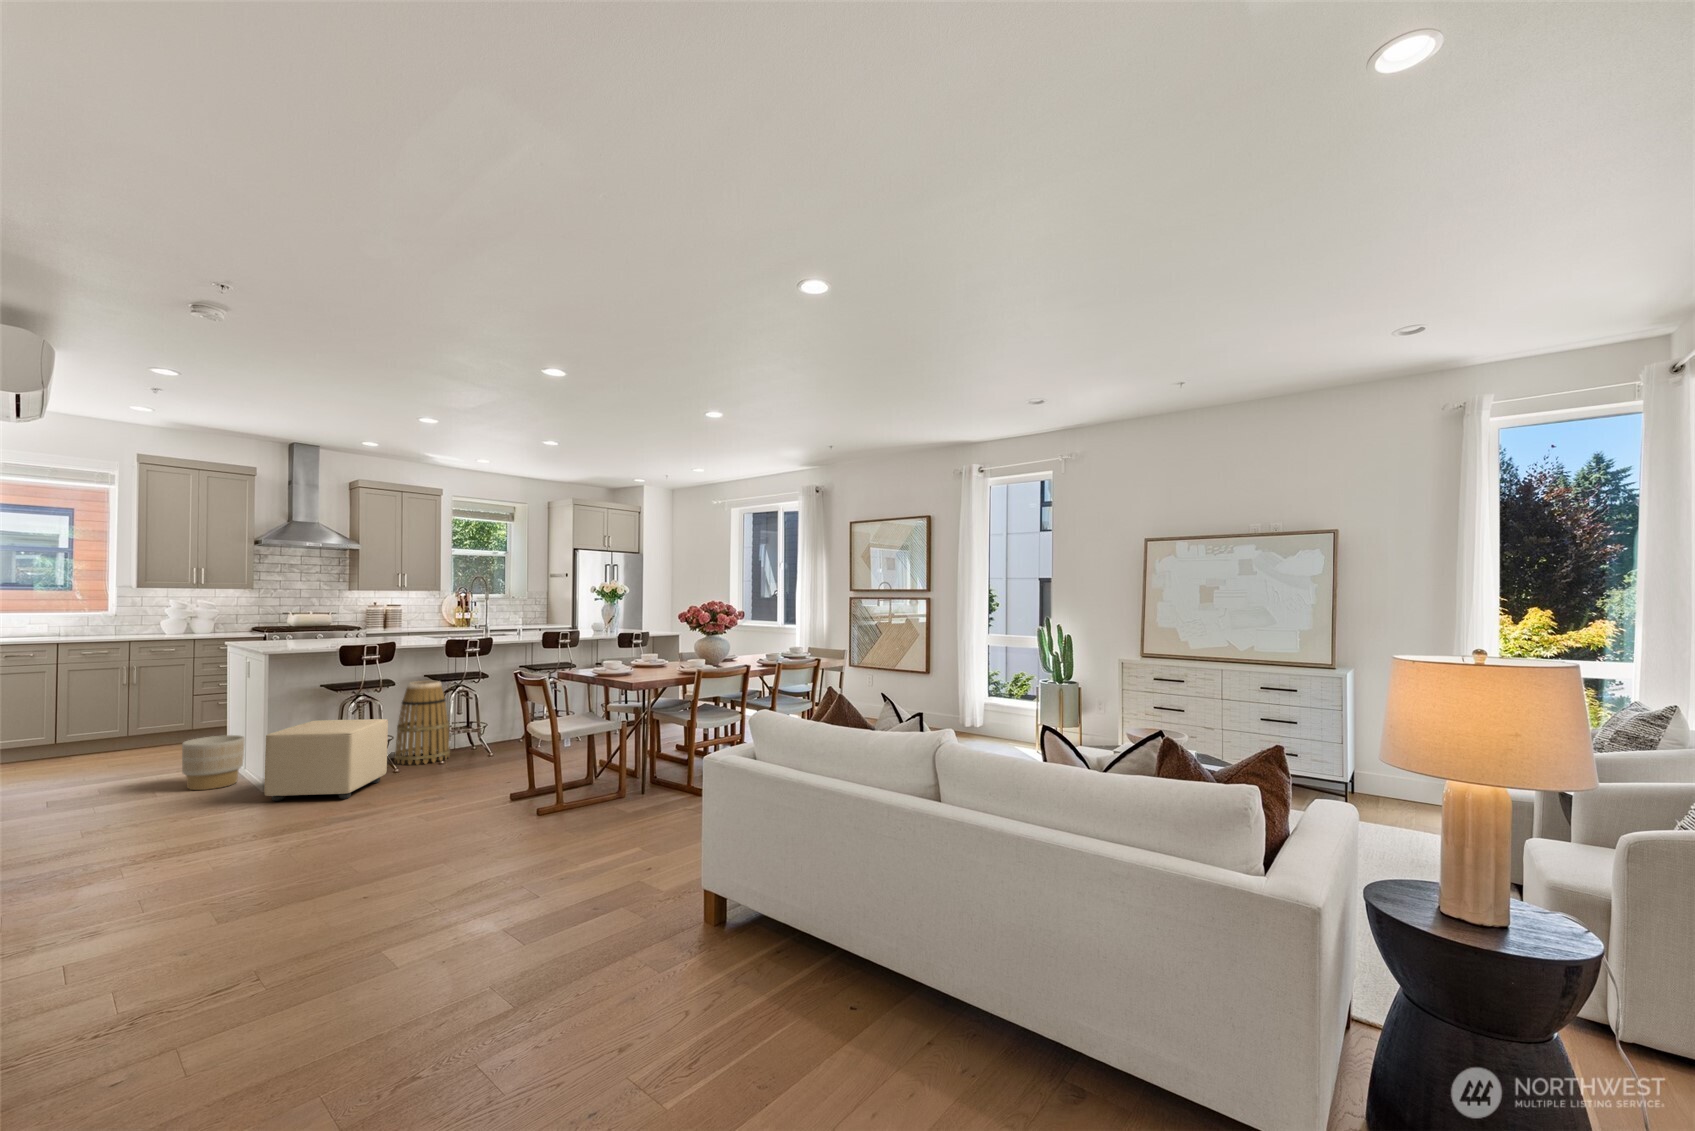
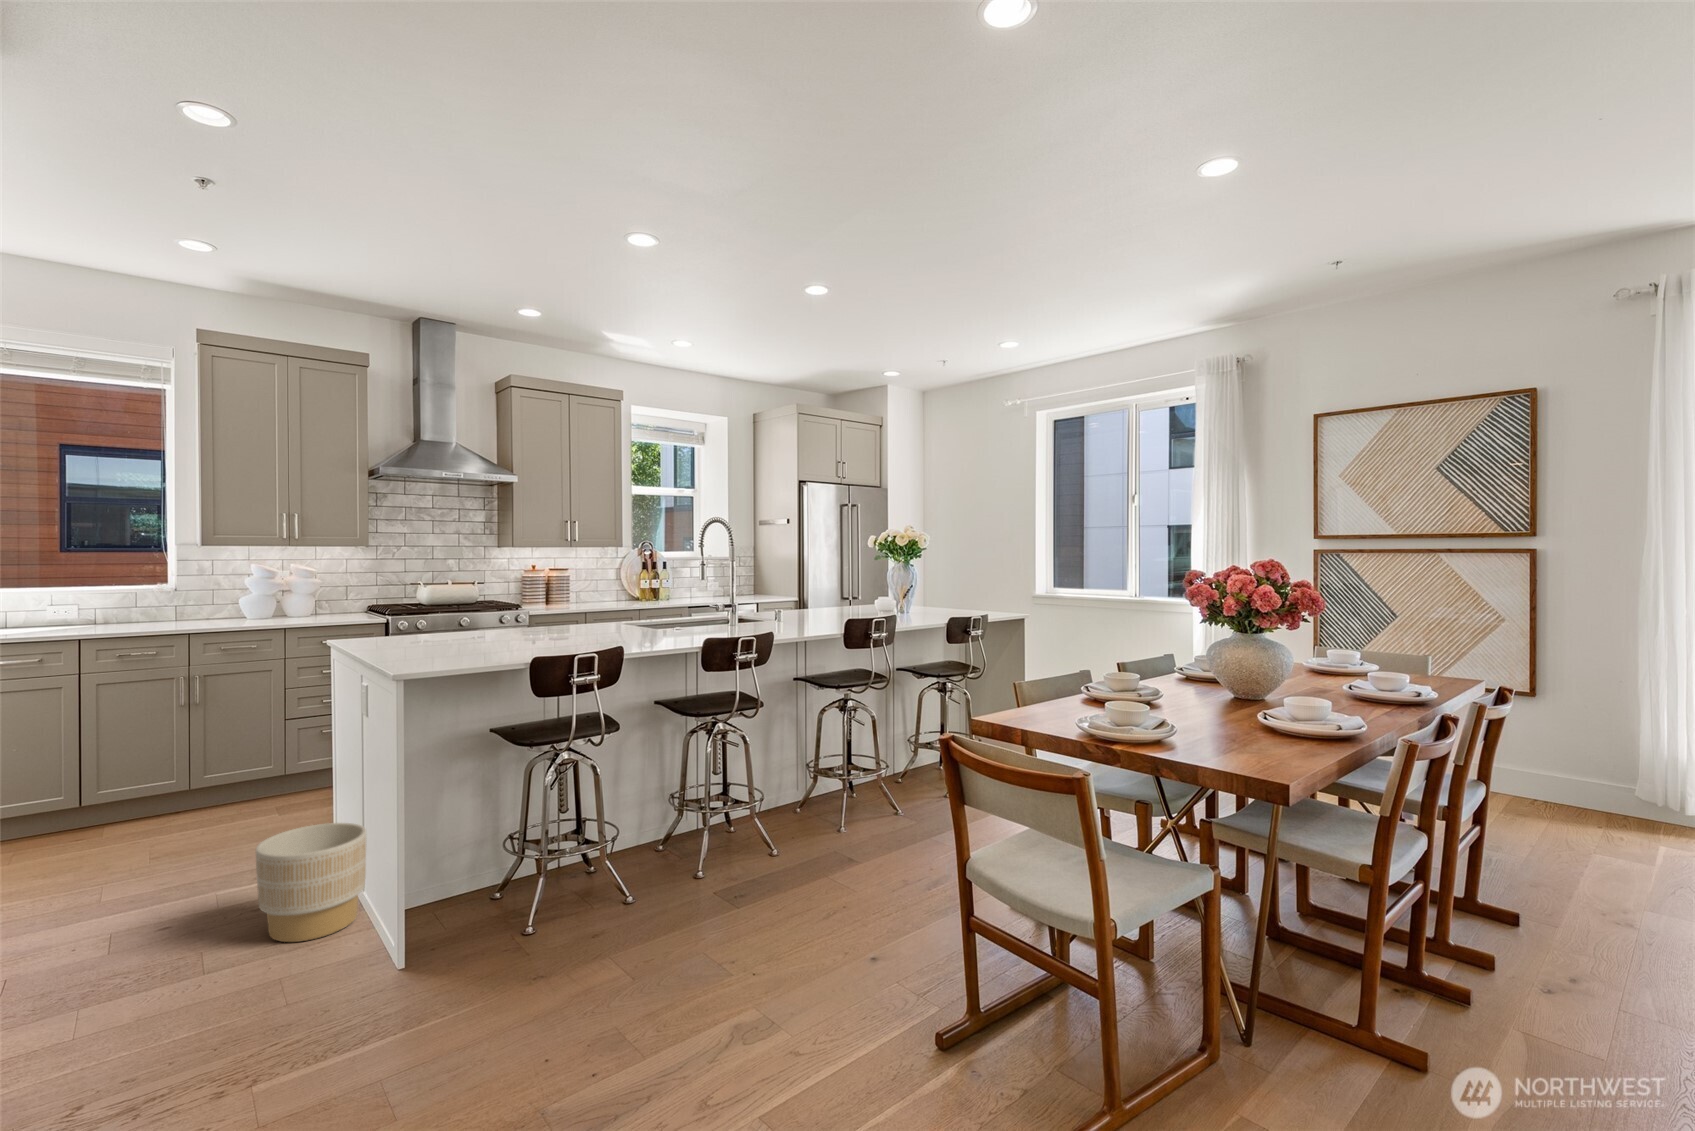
basket: present [394,681,450,765] -> none [615,710,706,872]
ottoman: present [264,719,388,801] -> none [409,805,626,998]

